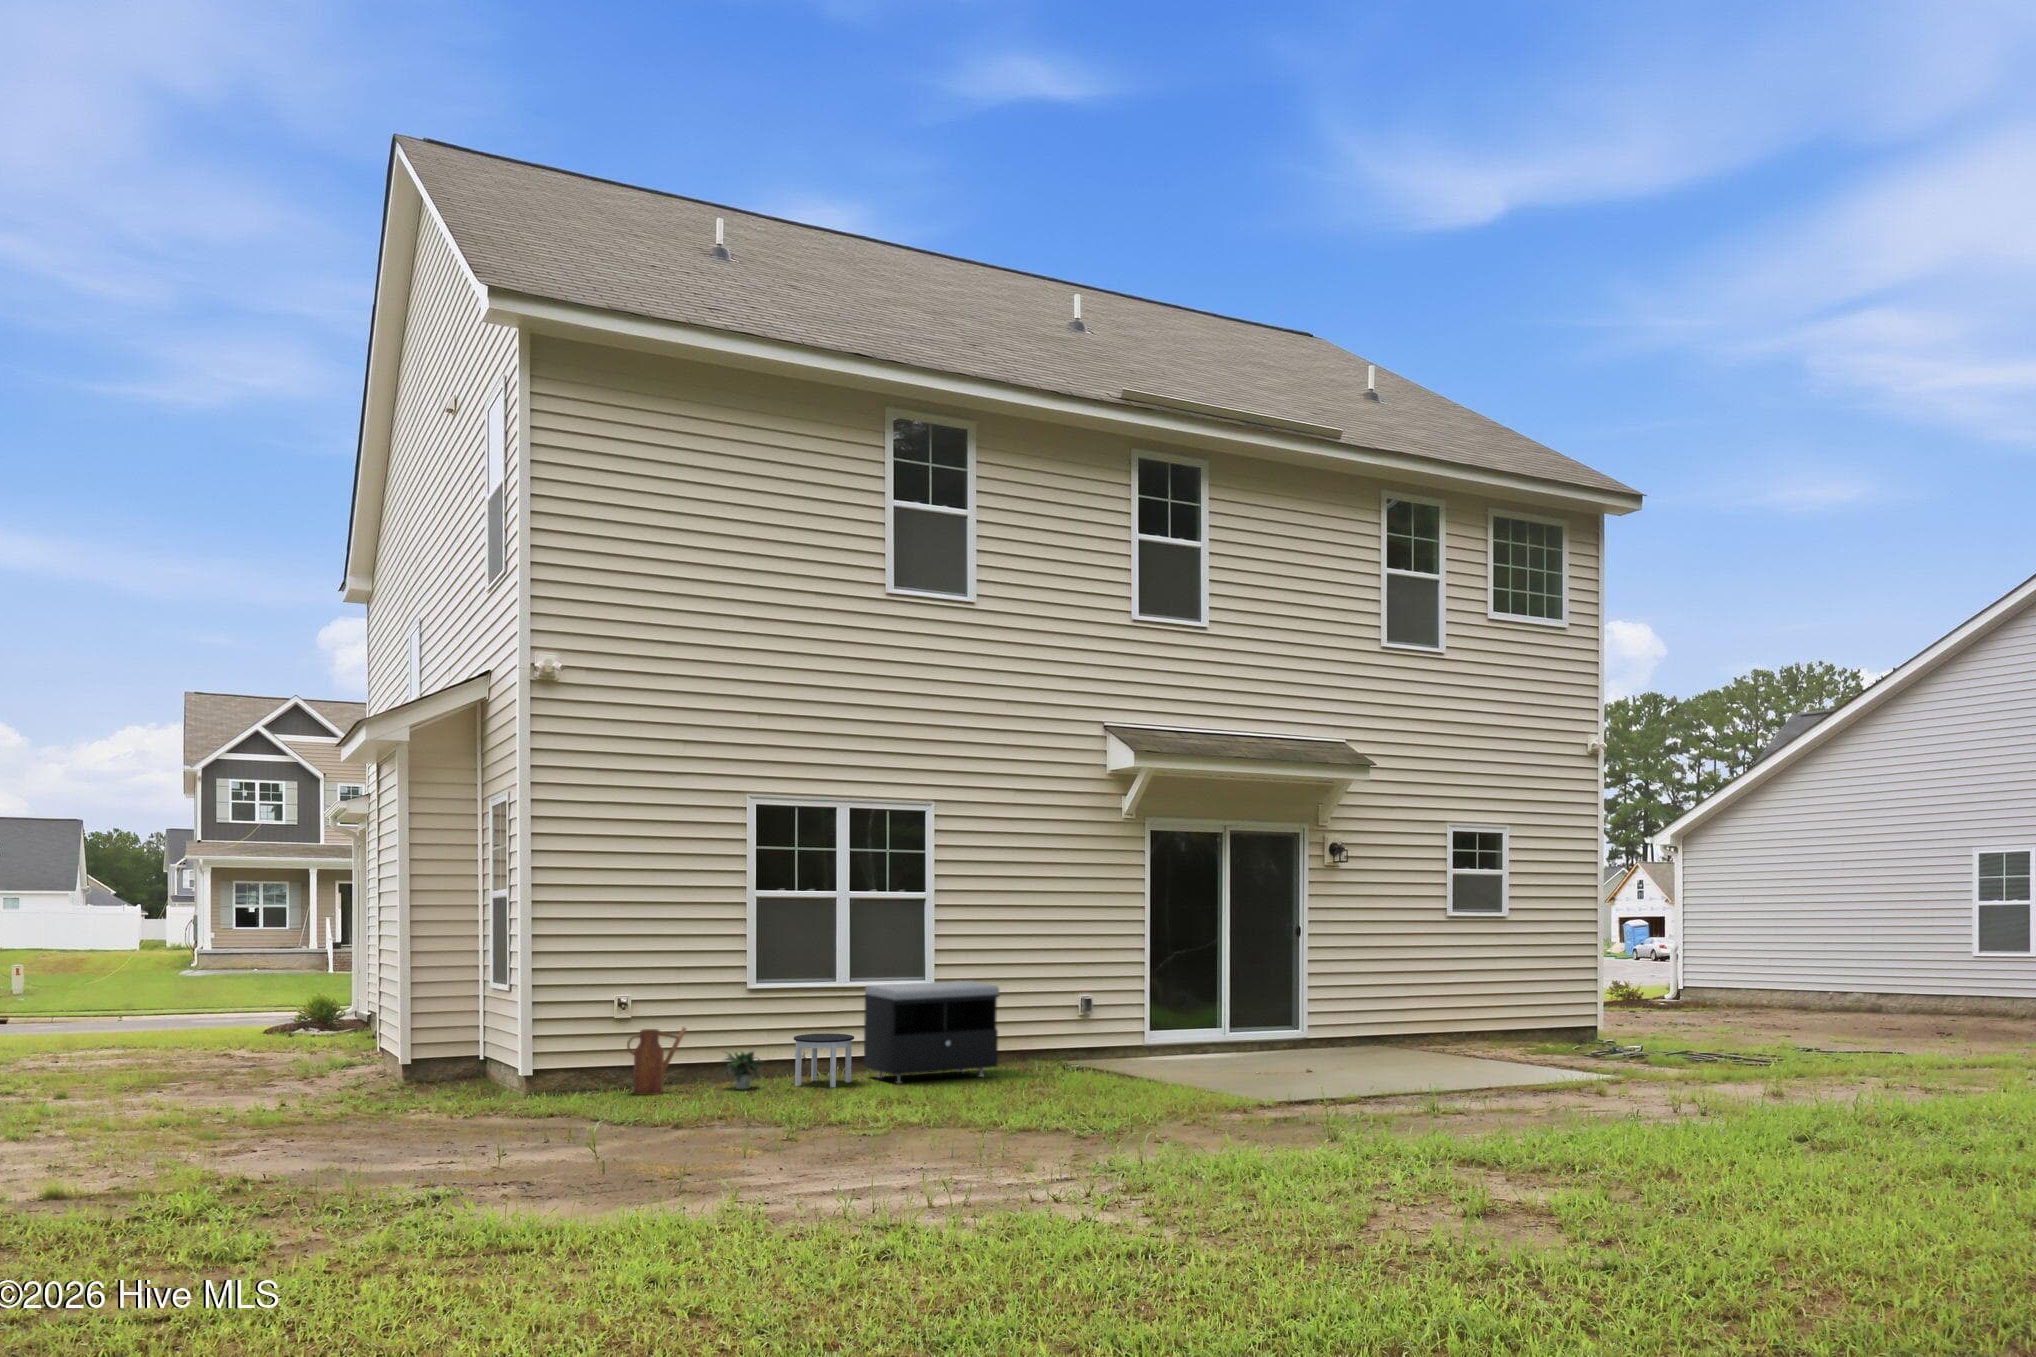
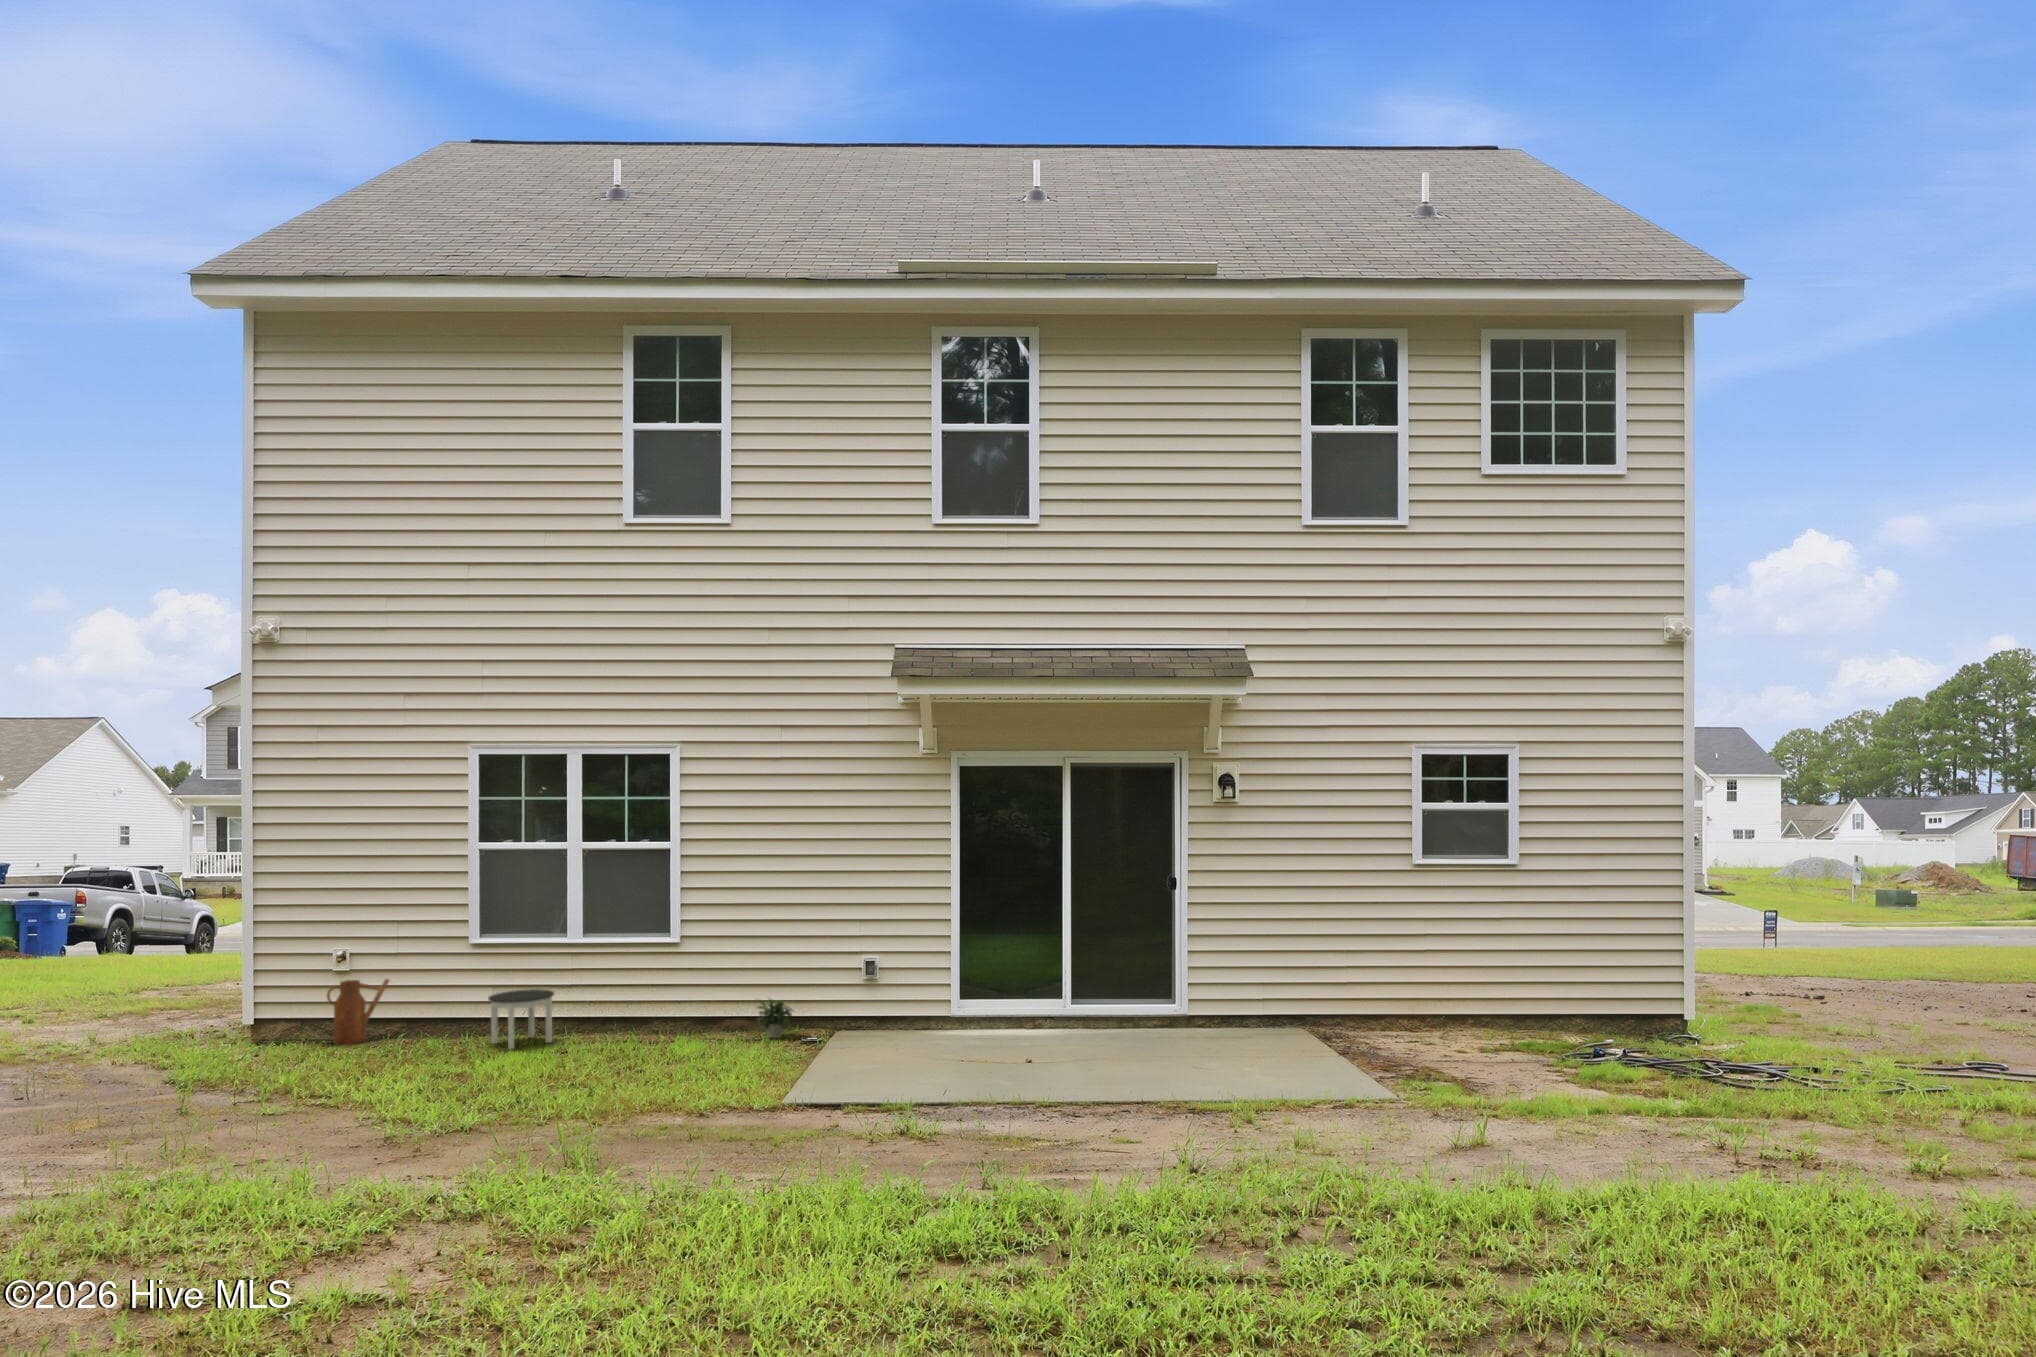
storage bench: present [864,981,999,1083] -> none [569,938,712,1049]
potted plant: present [725,1052,761,1089] -> present [757,999,794,1038]

